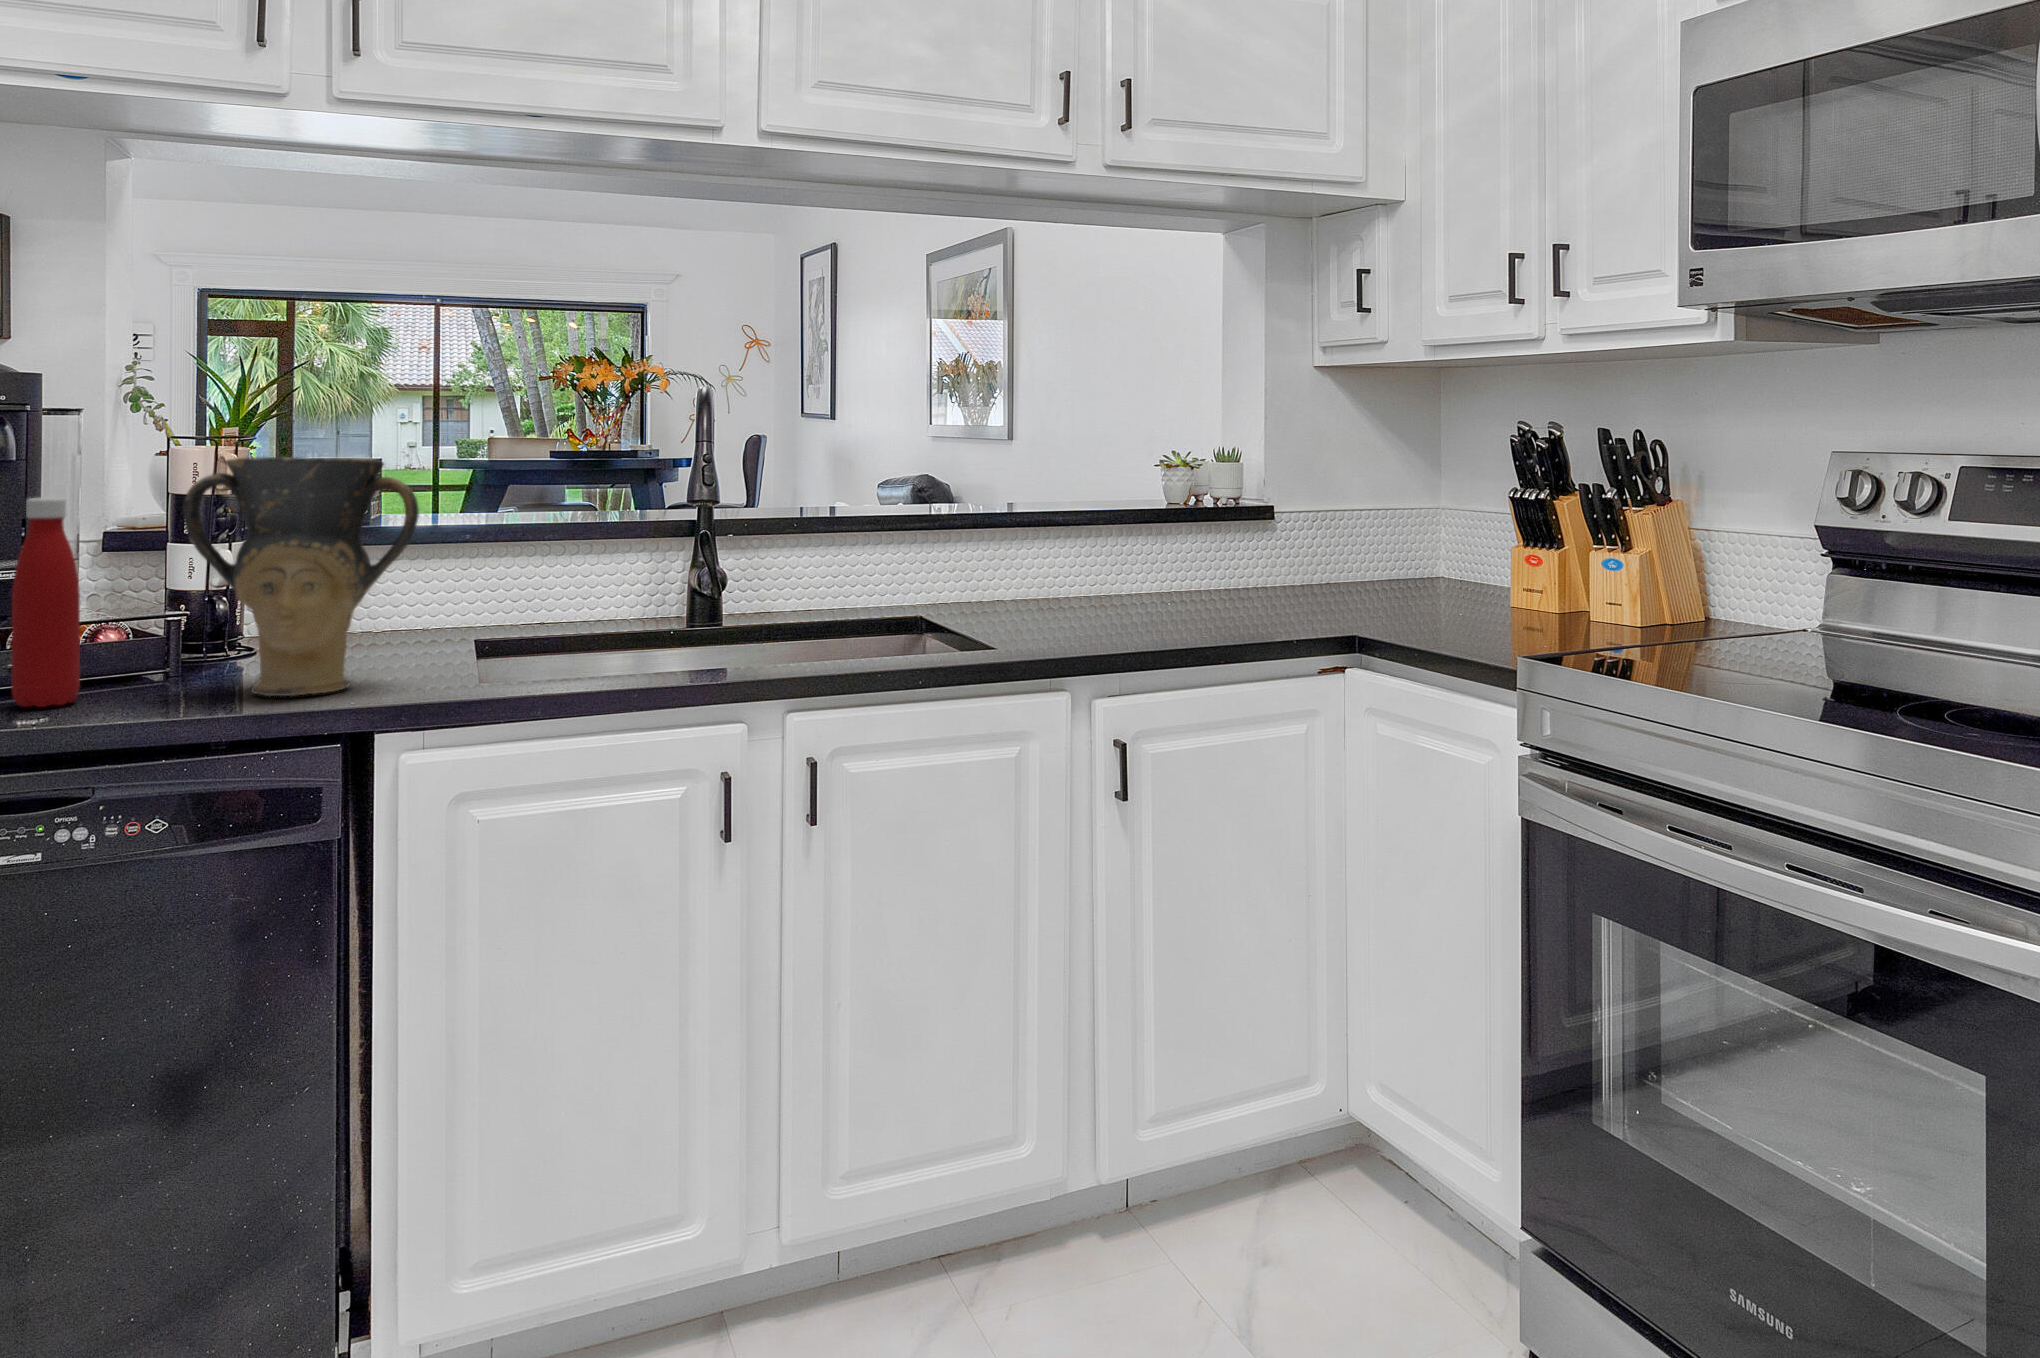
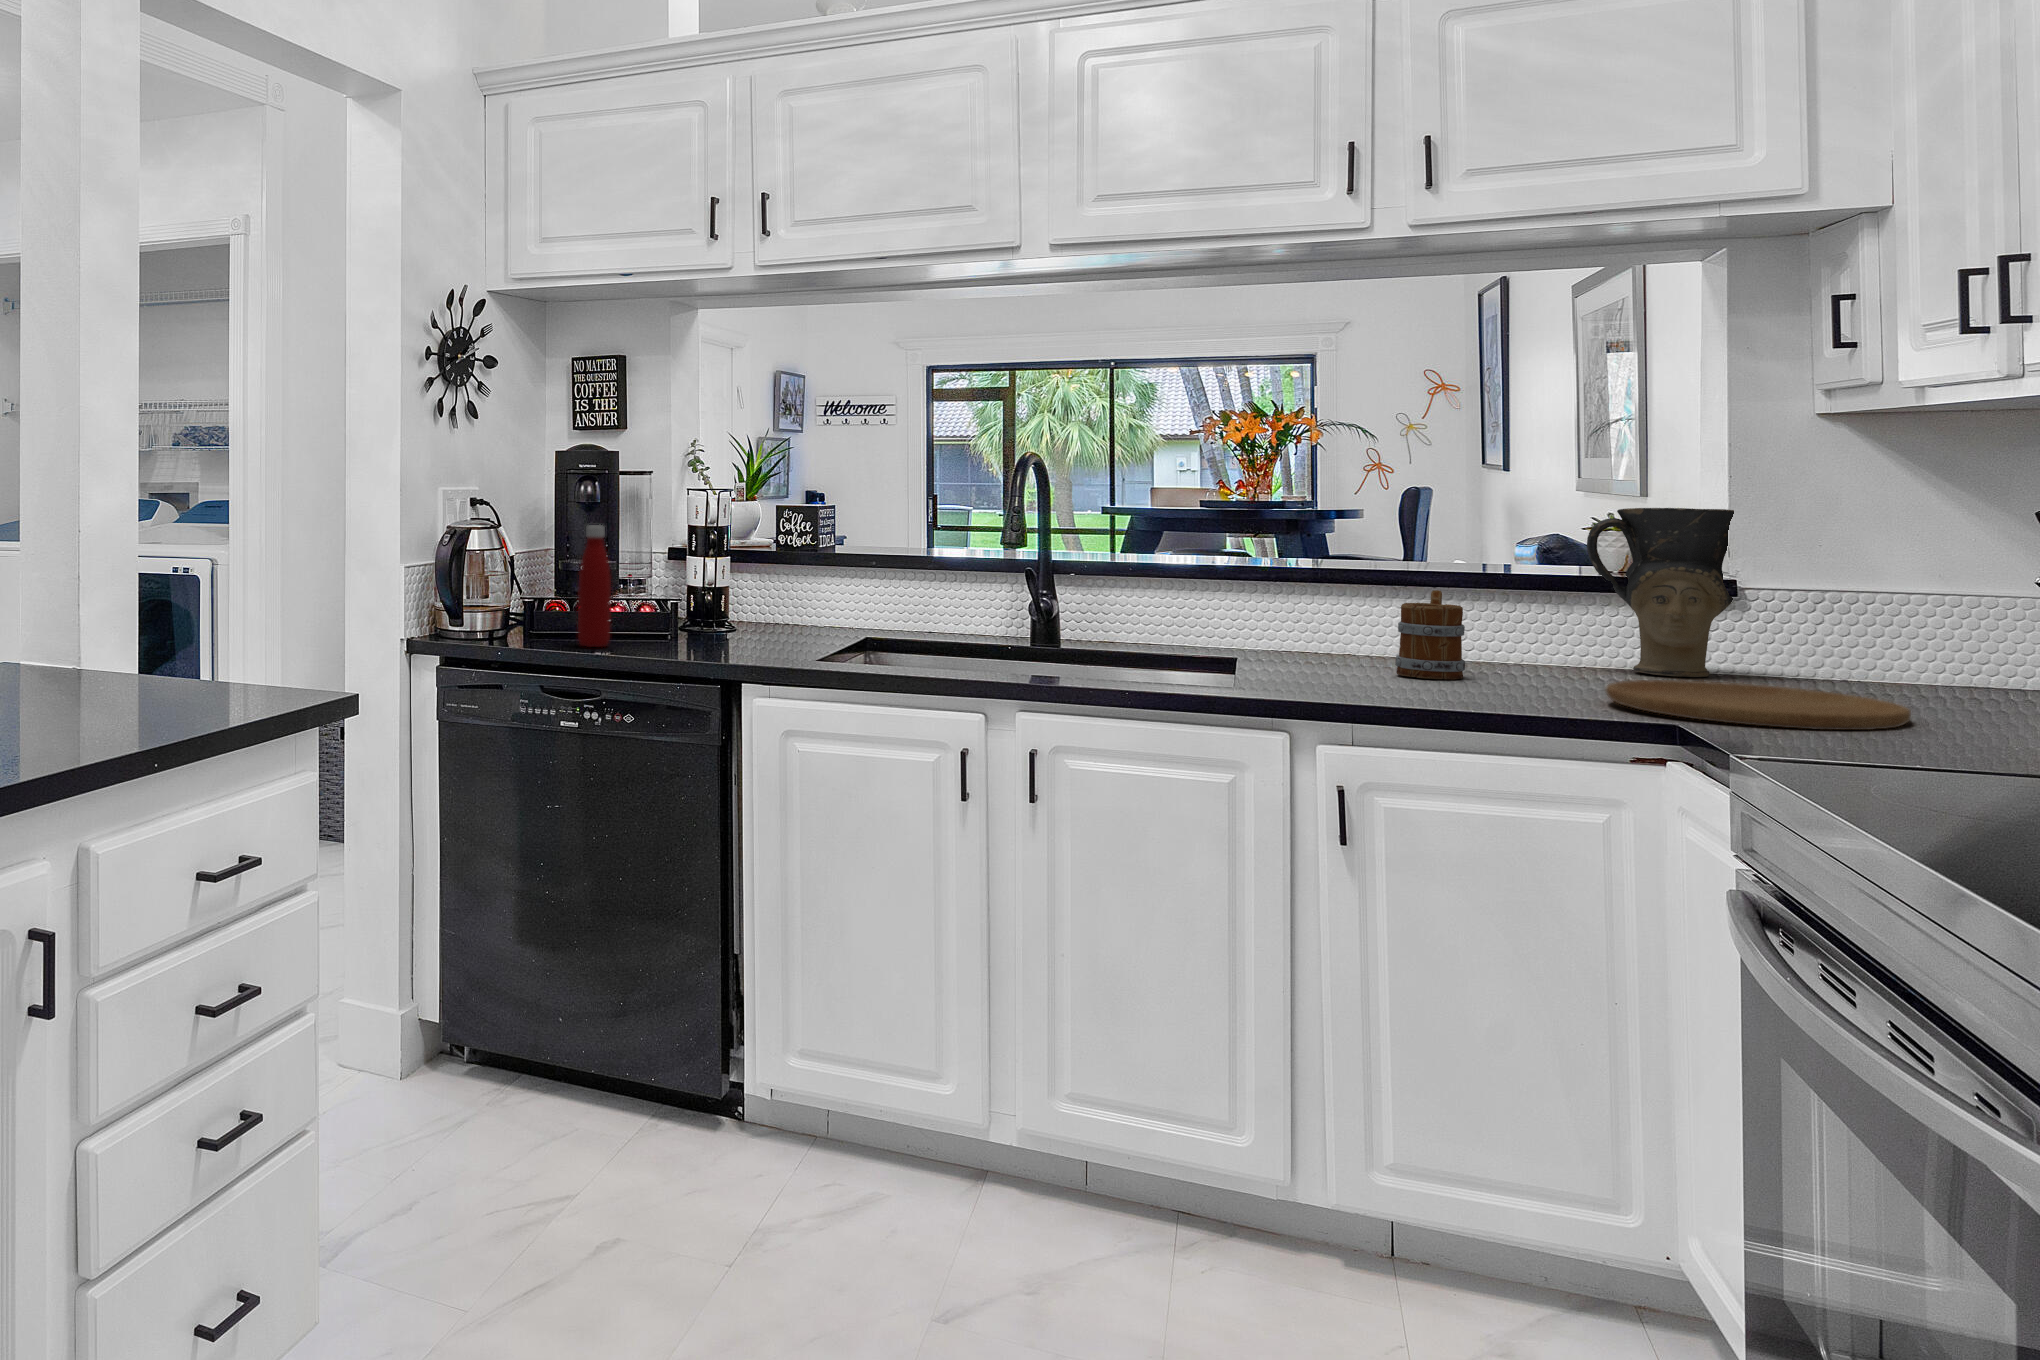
vase: present [183,457,419,696] -> present [1587,508,1734,677]
mug: none [1070,533,1132,621] -> present [1395,590,1465,679]
cutting board: none [1283,599,1489,634] -> present [1606,680,1911,730]

